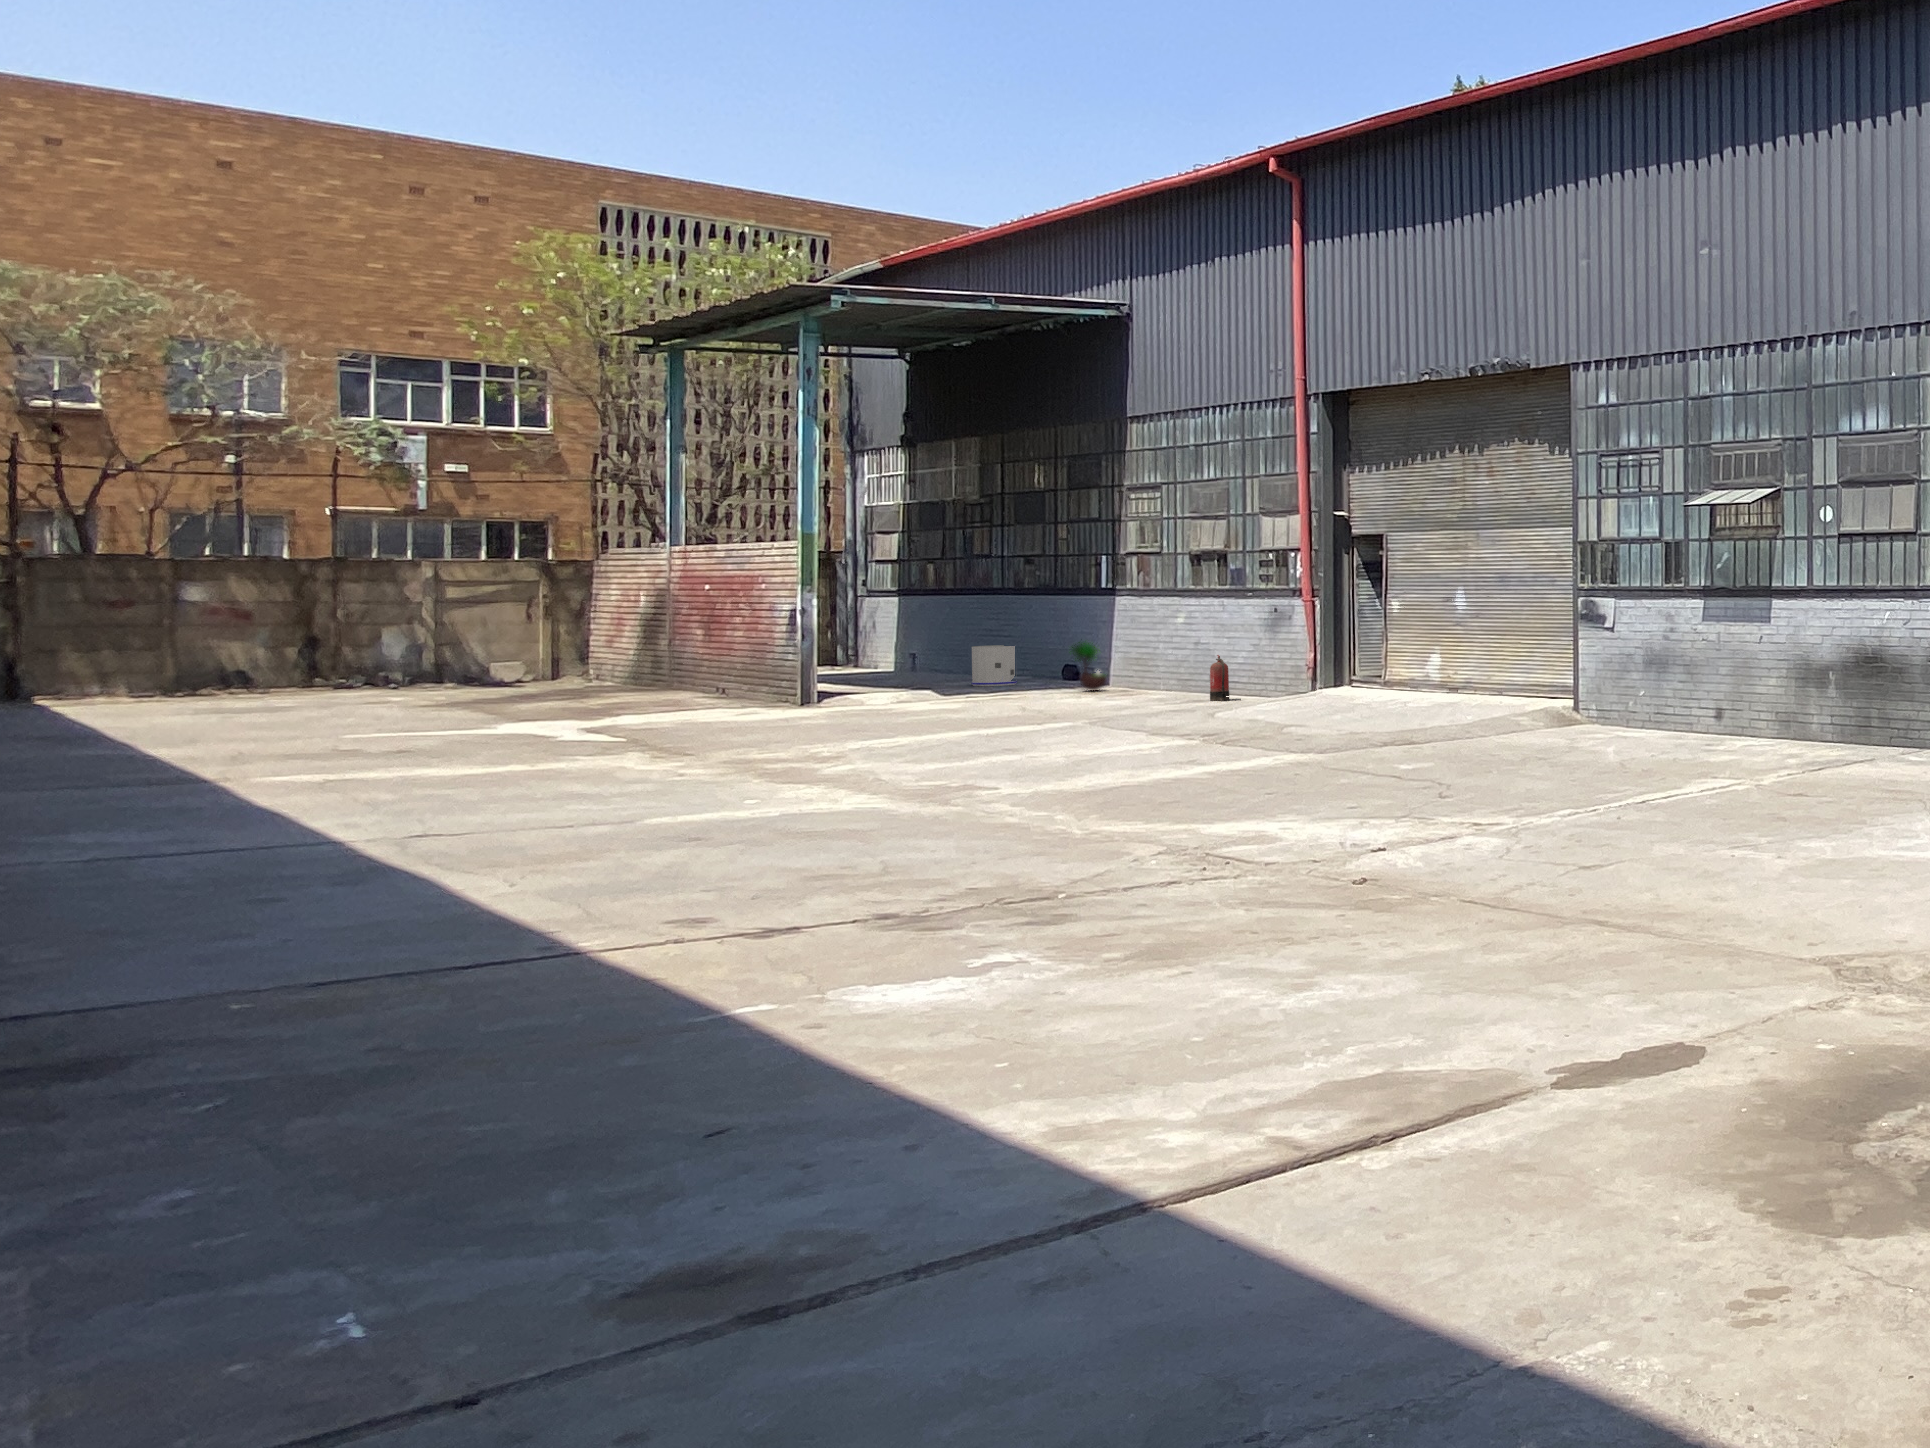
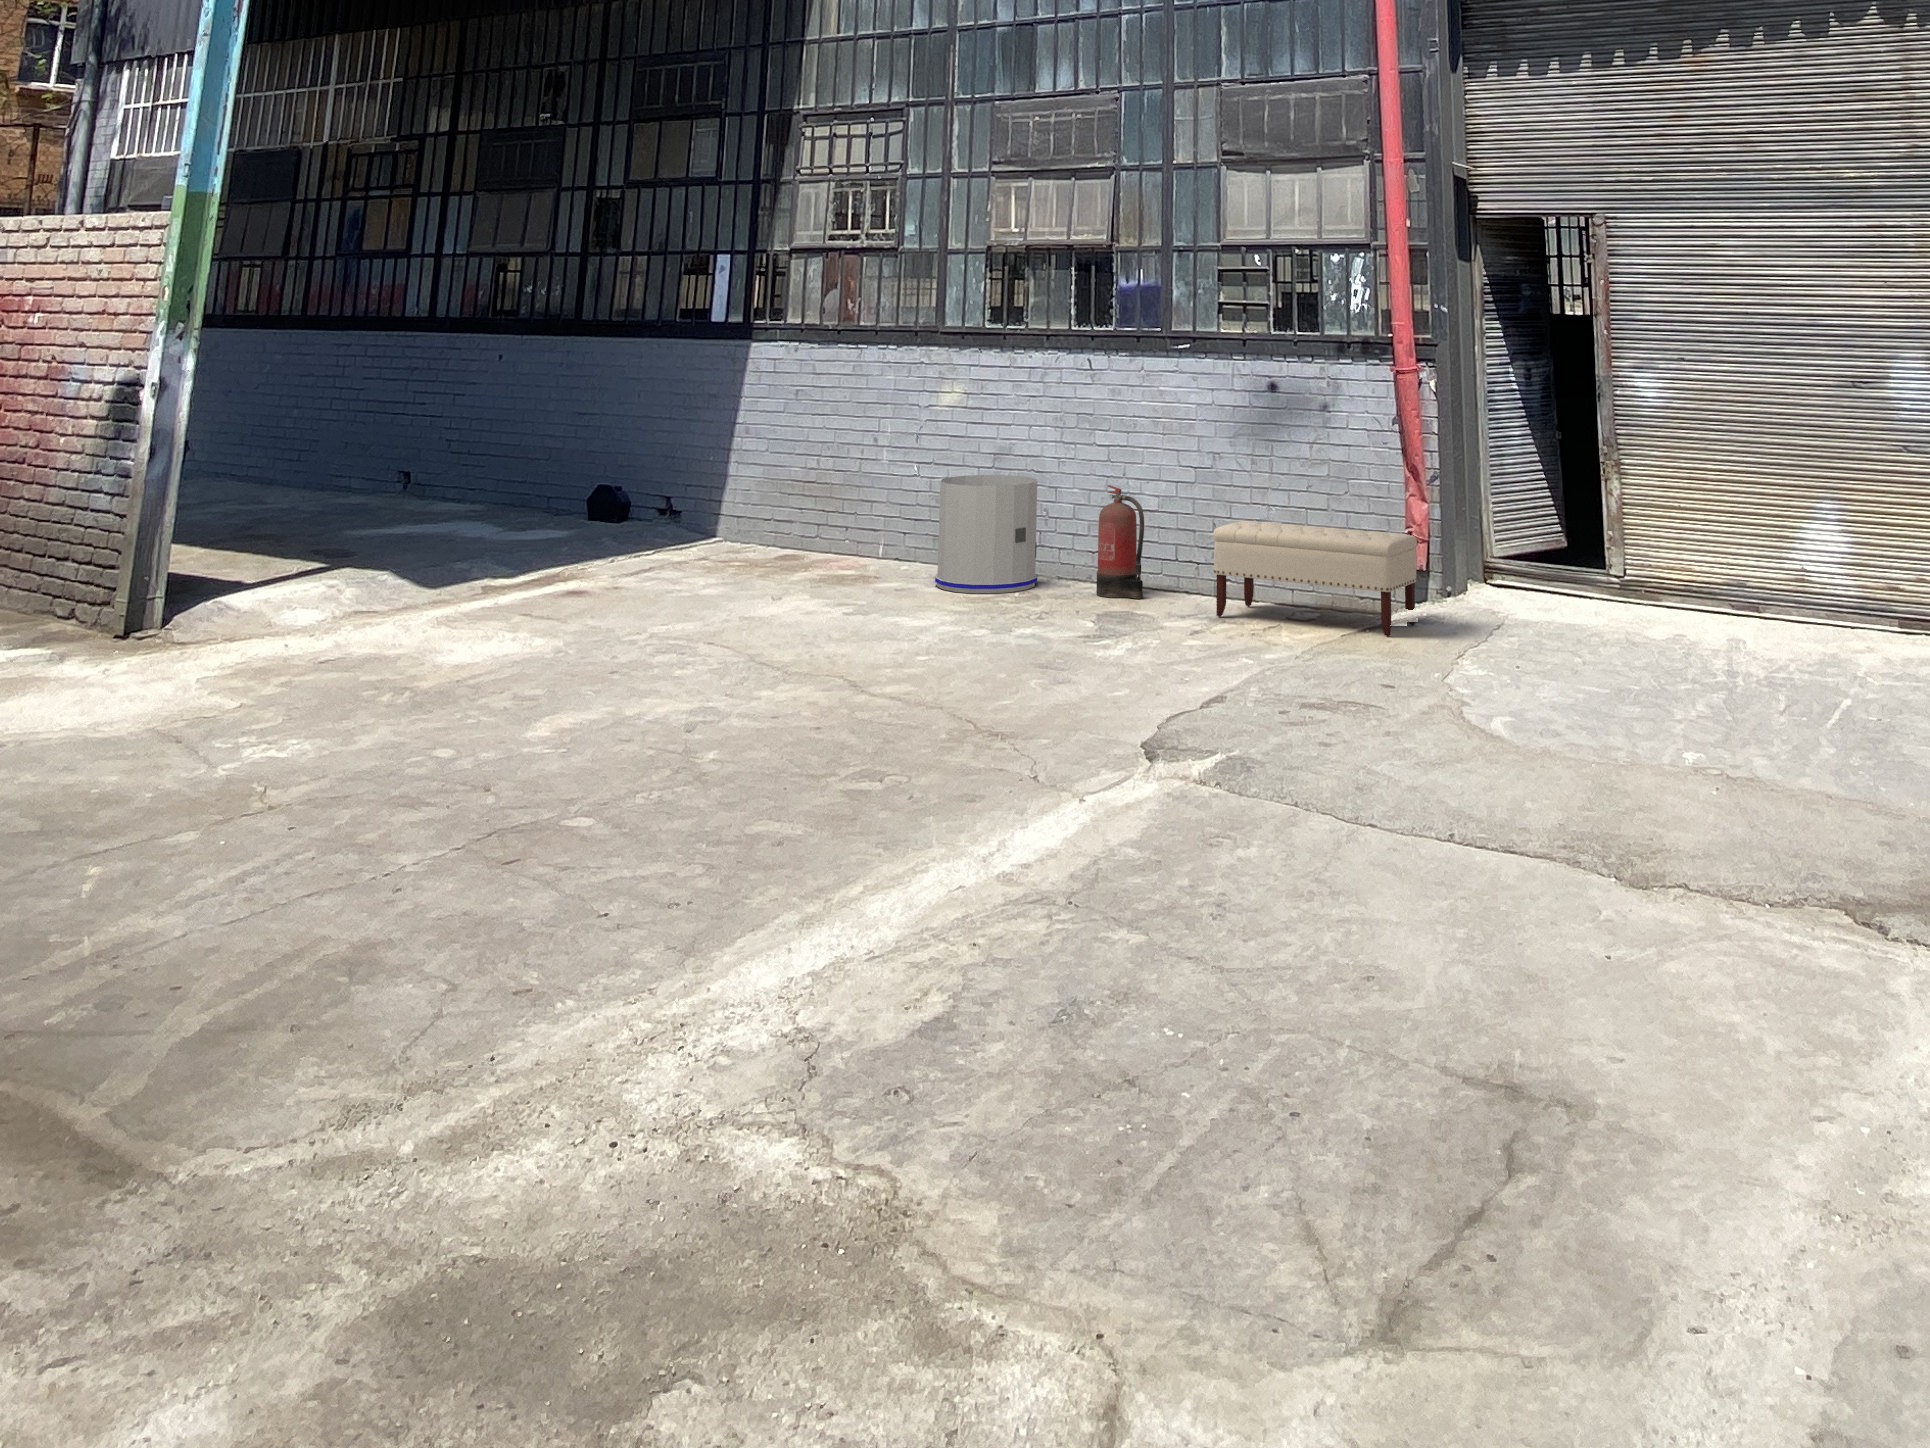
potted tree: present [1069,642,1107,691] -> none [655,425,731,546]
trash can: present [971,645,1017,686] -> present [935,475,1037,593]
bench: none [1231,667,1305,707] -> present [1214,521,1417,636]

